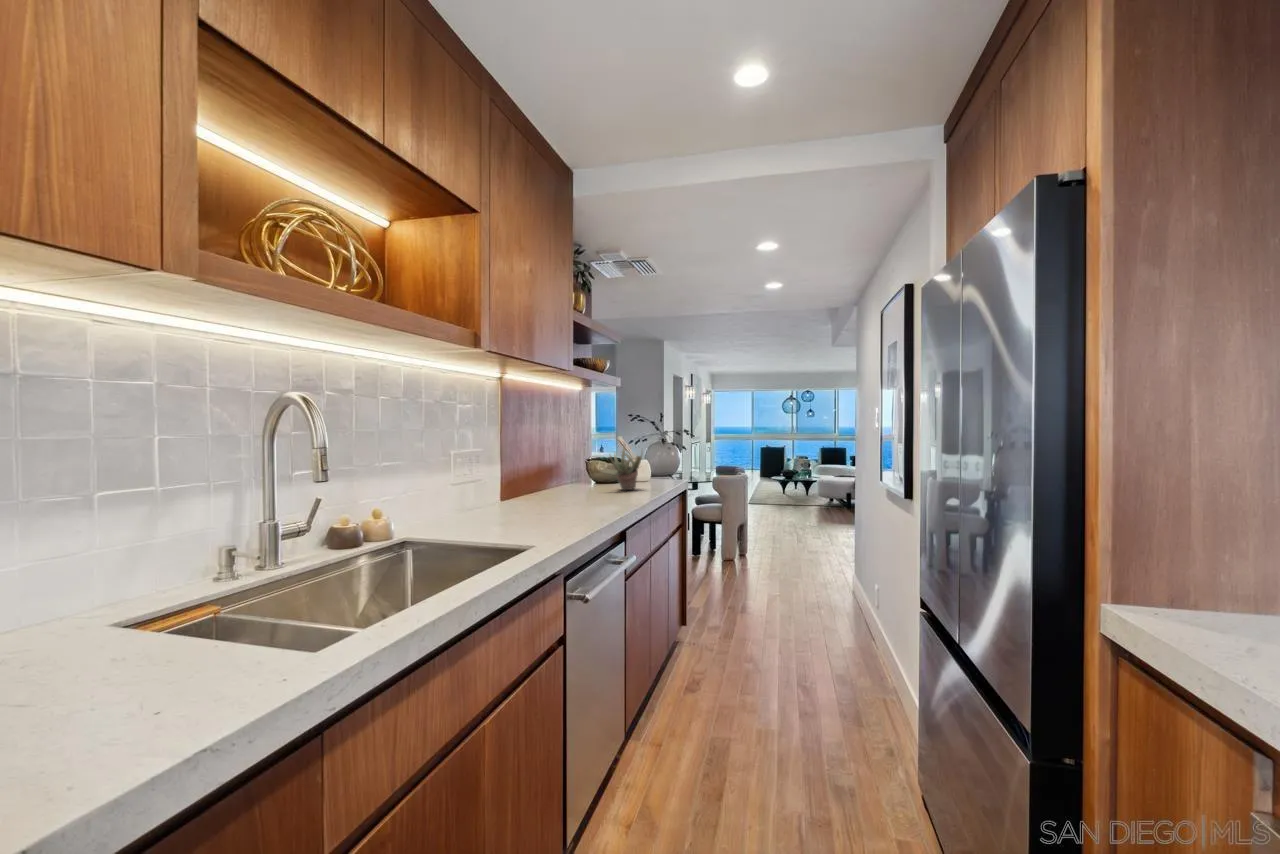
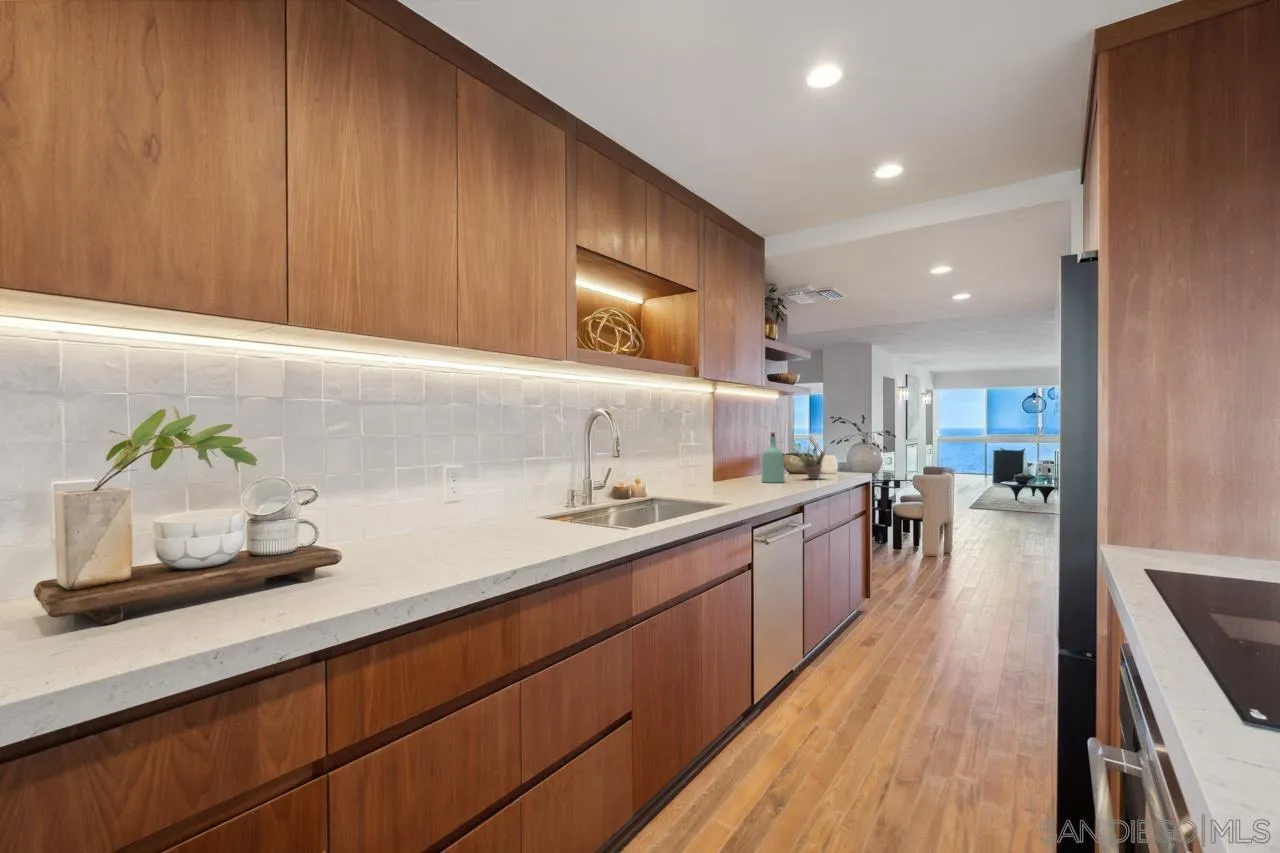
bottle: none [566,433,595,499] -> present [762,433,785,483]

